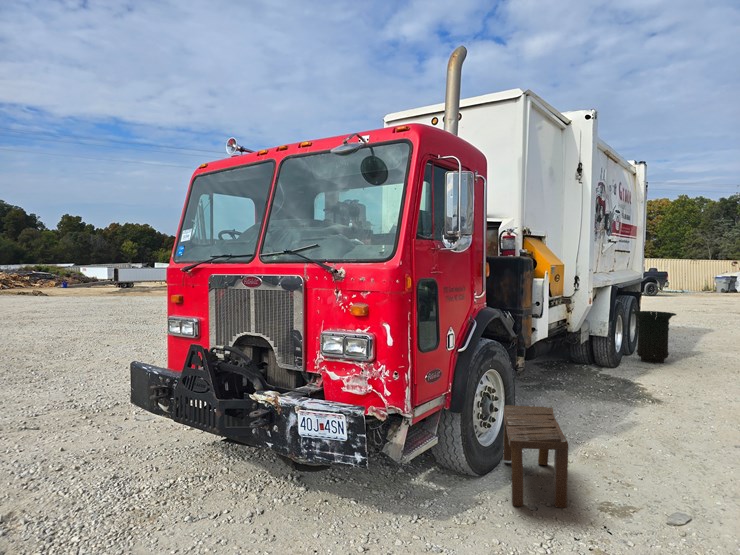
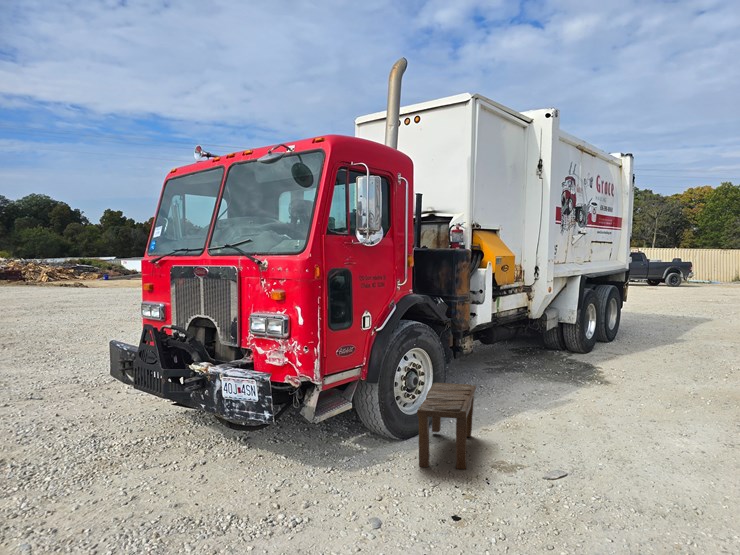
trash can: present [631,311,676,363] -> none [617,302,661,354]

